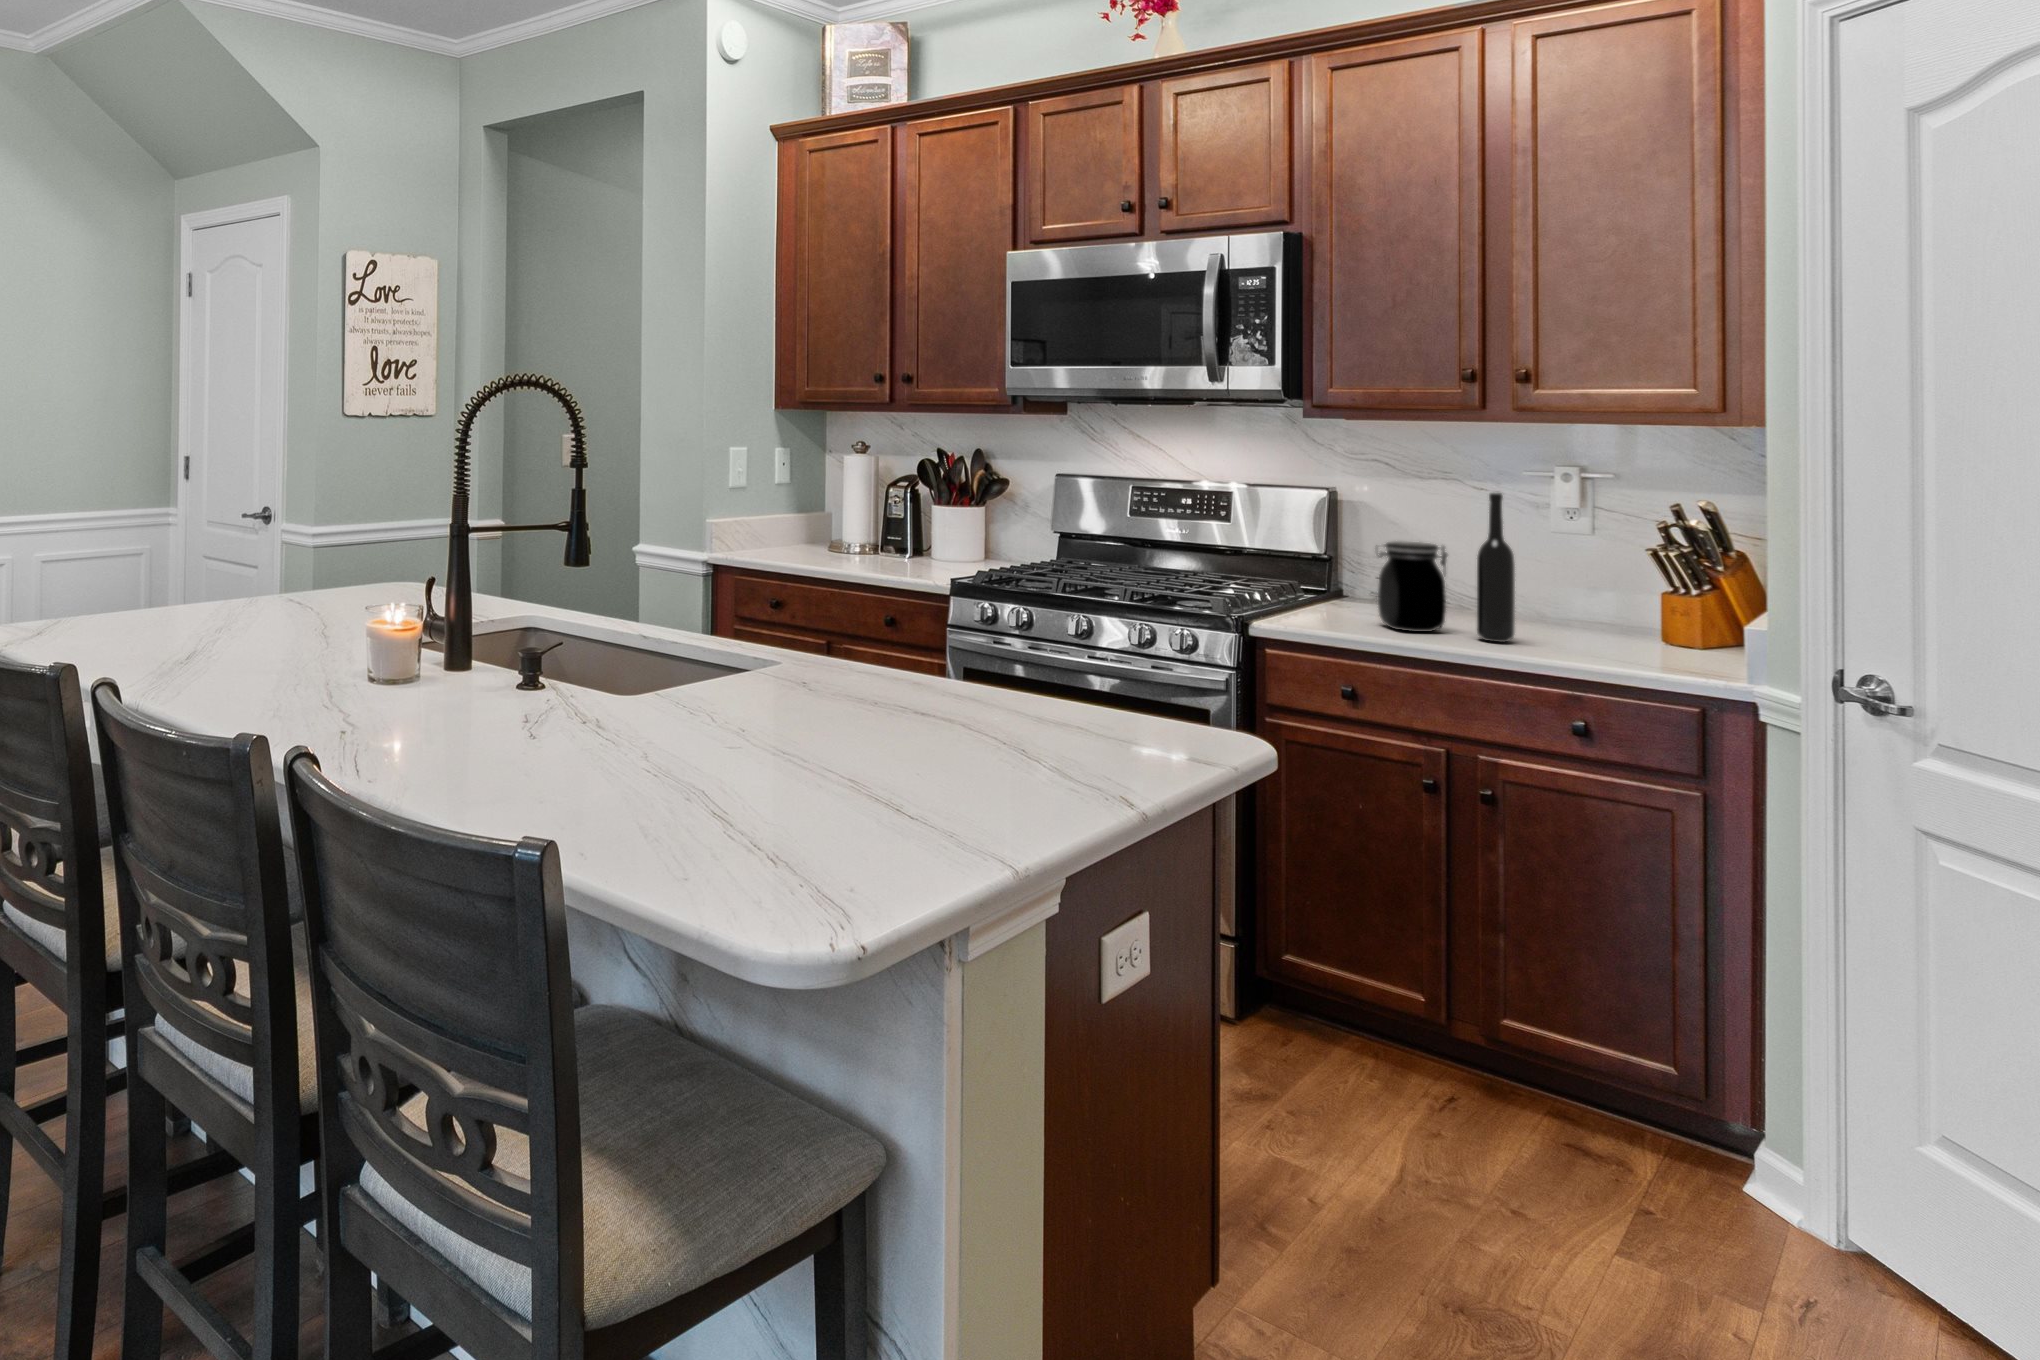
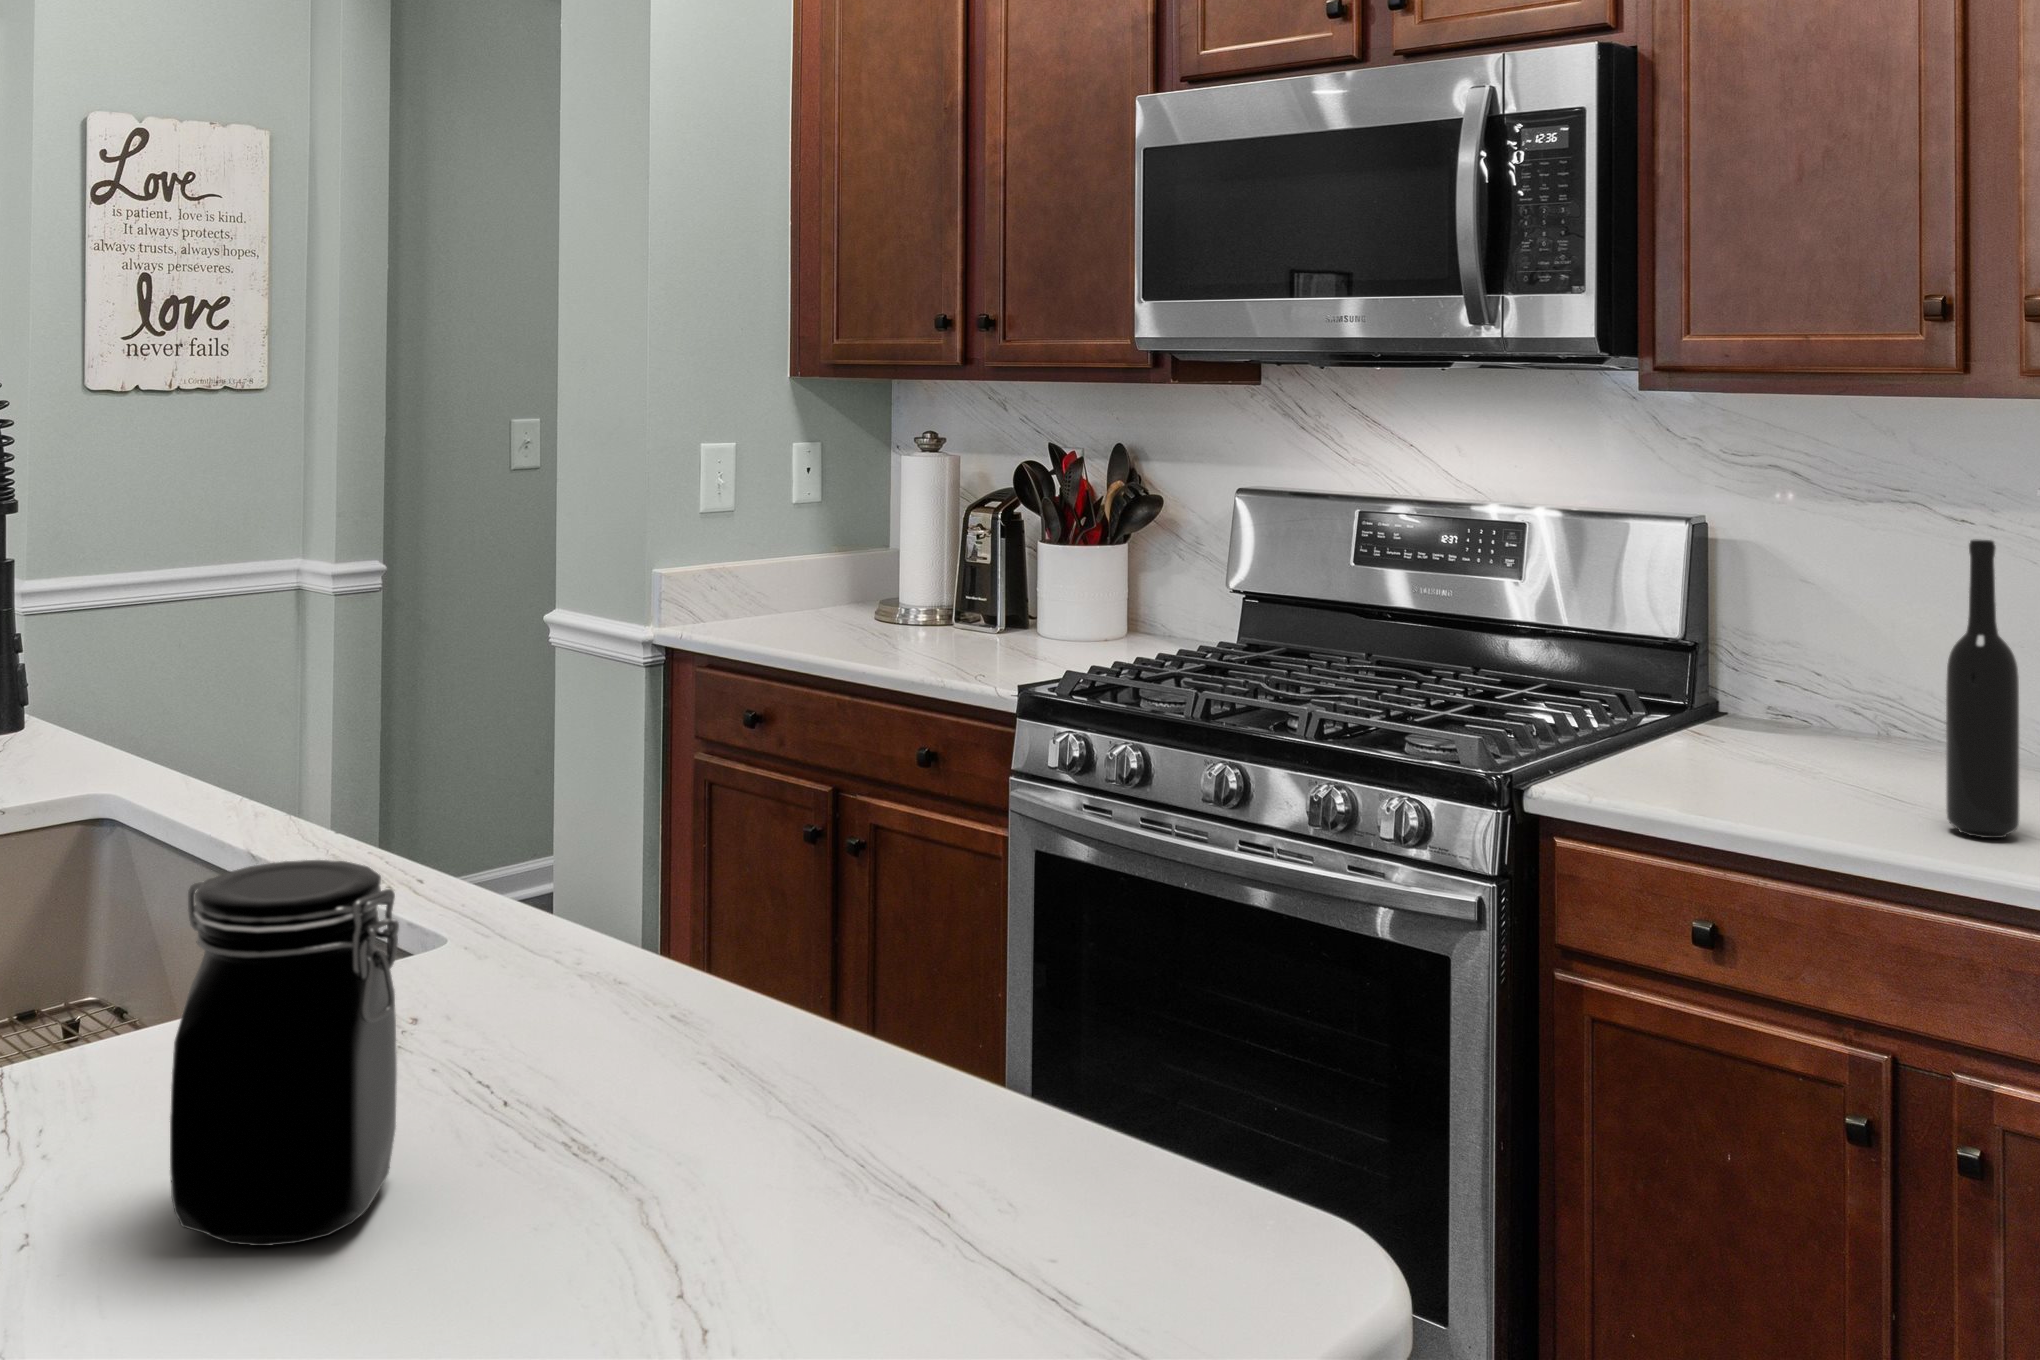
jar: present [1378,541,1448,632] -> present [170,860,399,1246]

